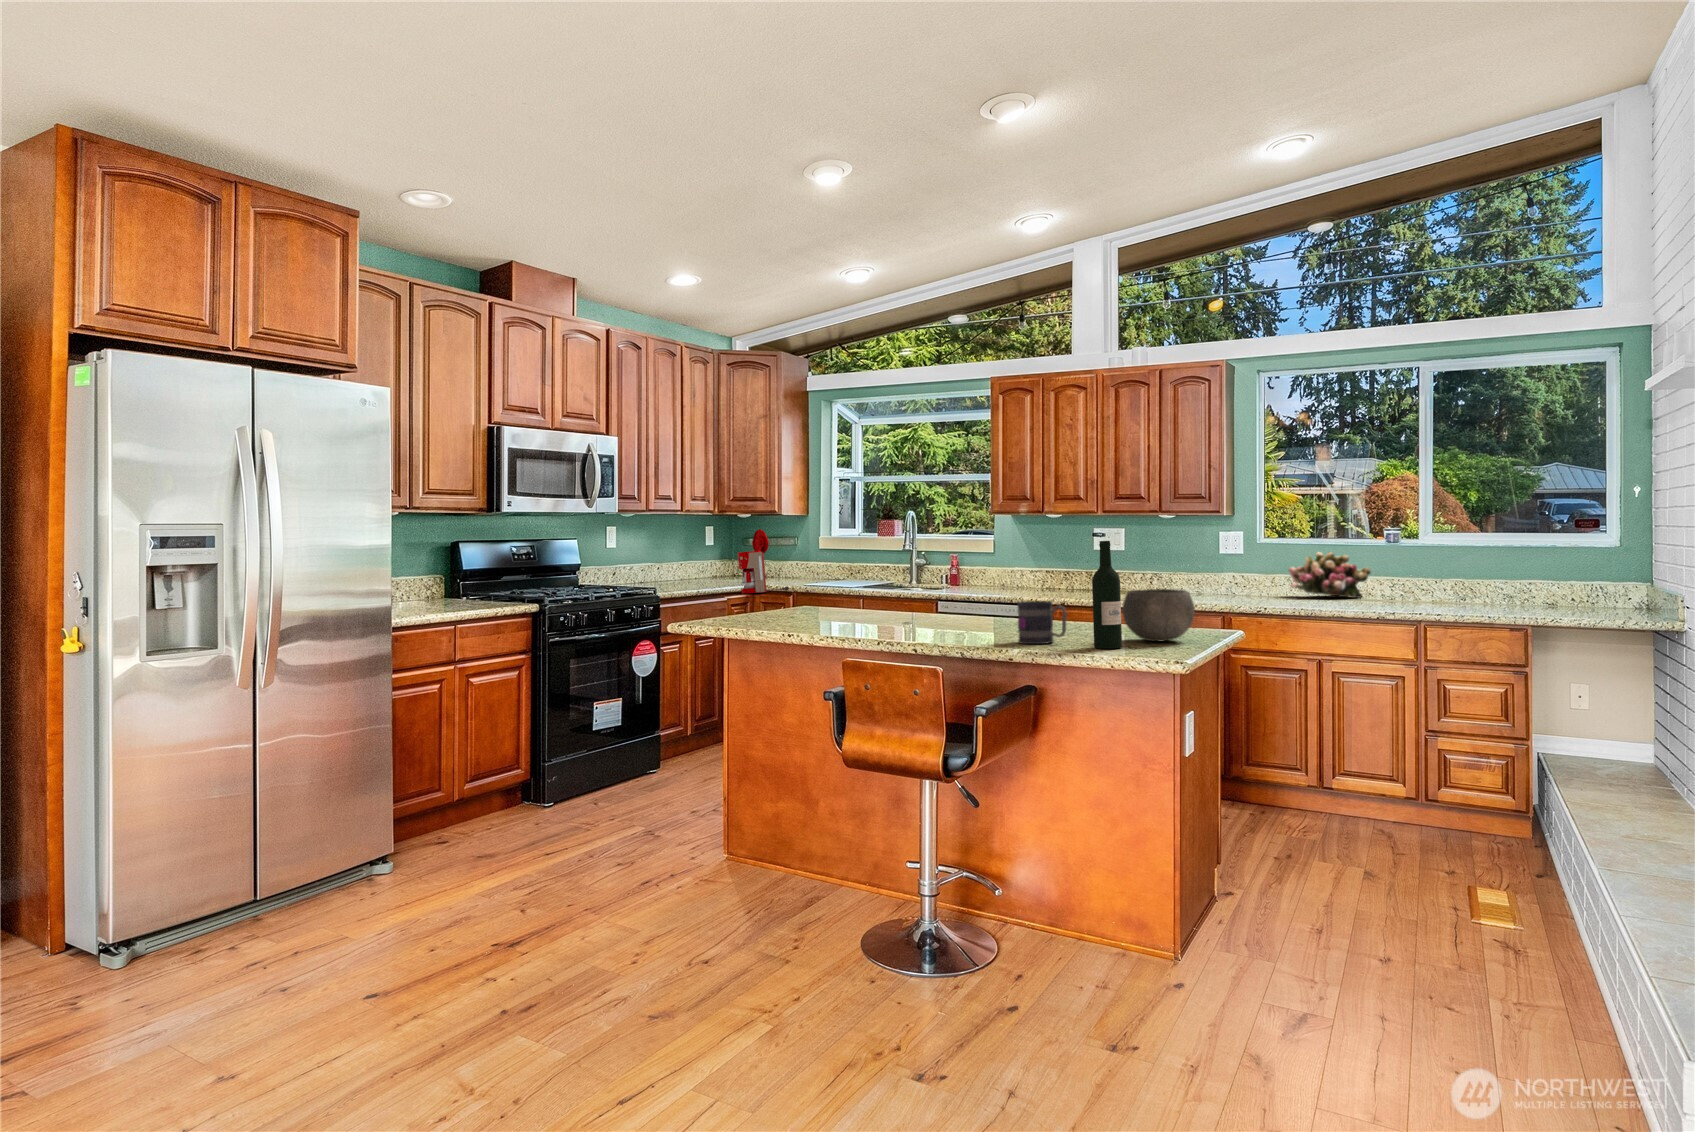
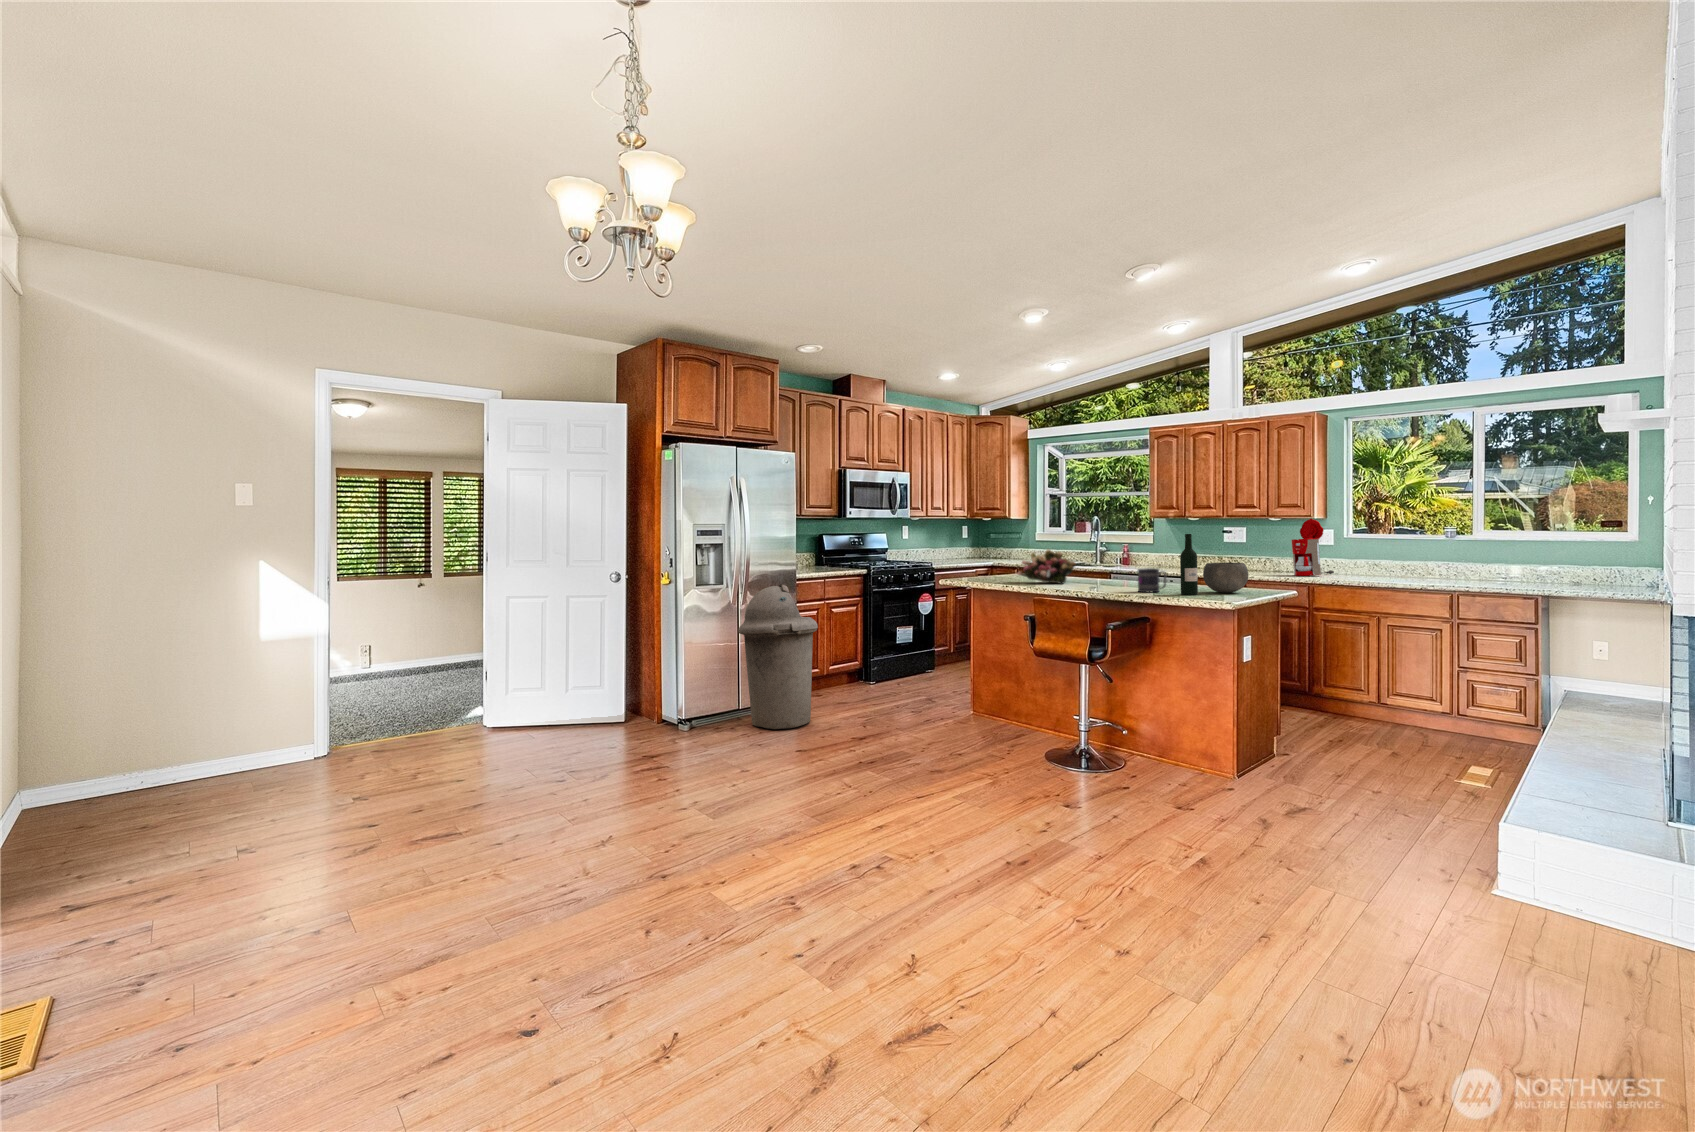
coffee maker: present [738,529,789,594] -> present [1292,519,1334,576]
flower arrangement: present [1289,552,1371,598] -> present [1017,550,1076,584]
trash can: none [249,642,428,943] -> present [739,584,818,729]

